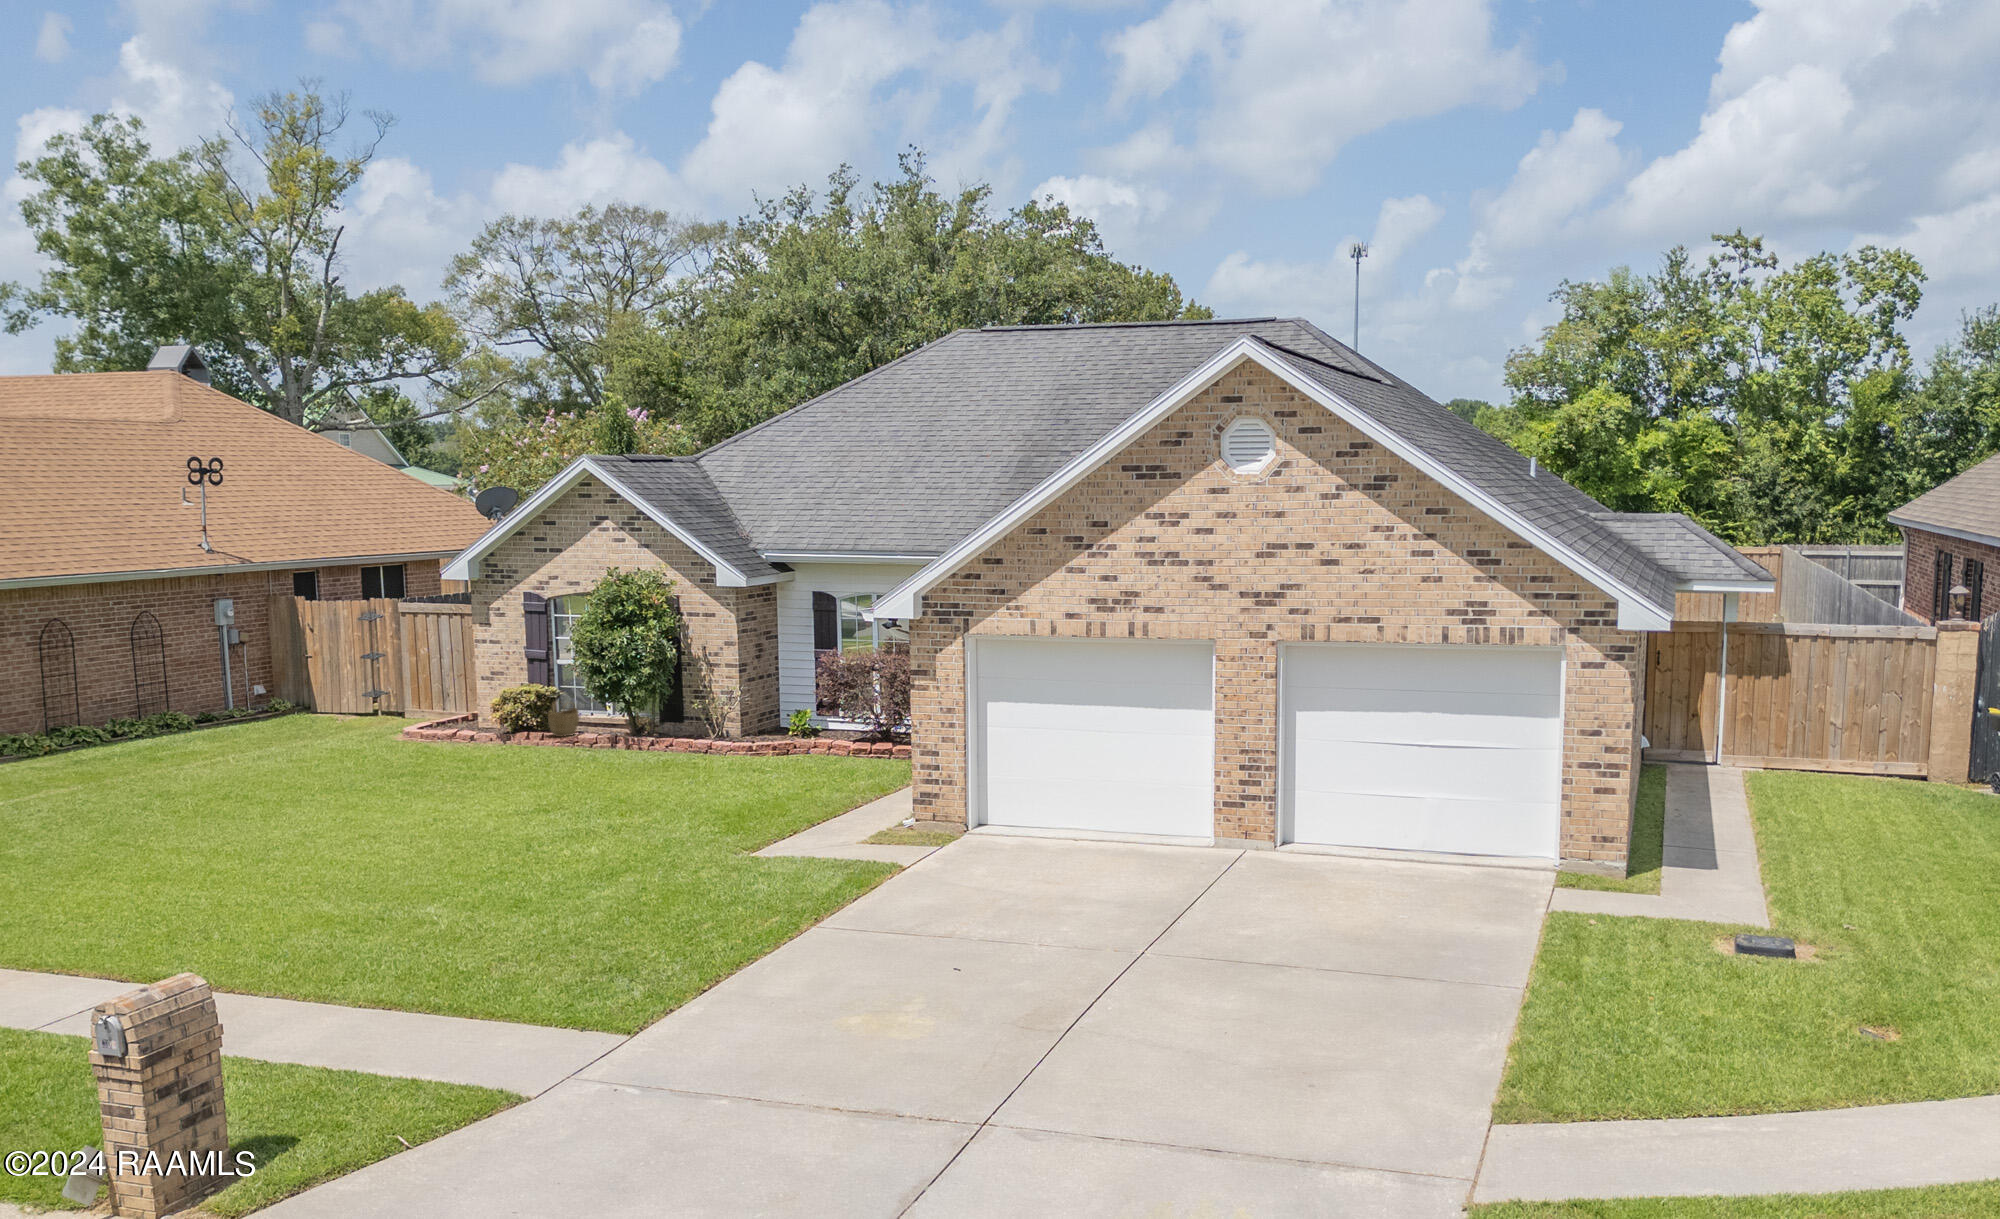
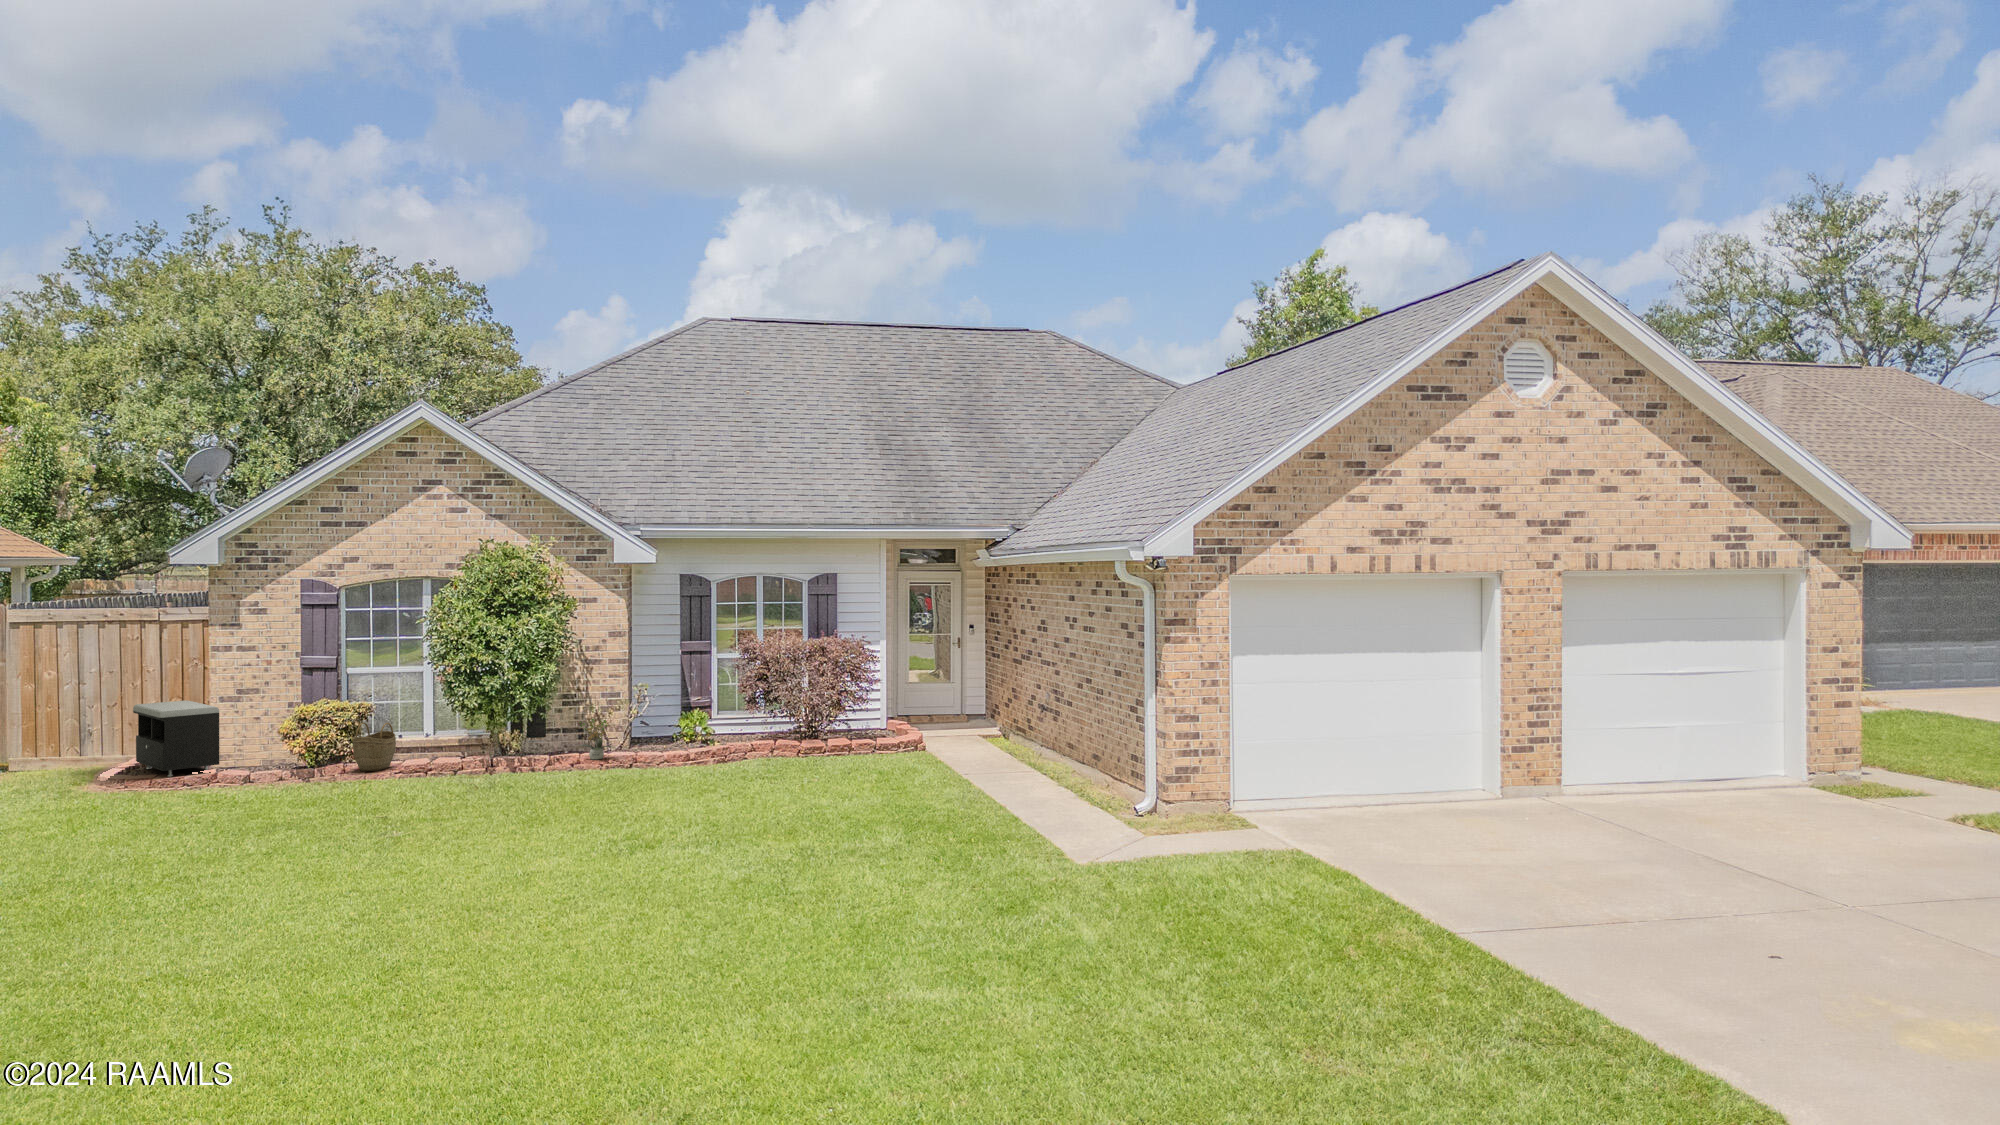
storage bench: none [446,676,485,729] -> present [133,700,219,777]
potted plant: none [690,709,715,742] -> present [577,719,612,760]

